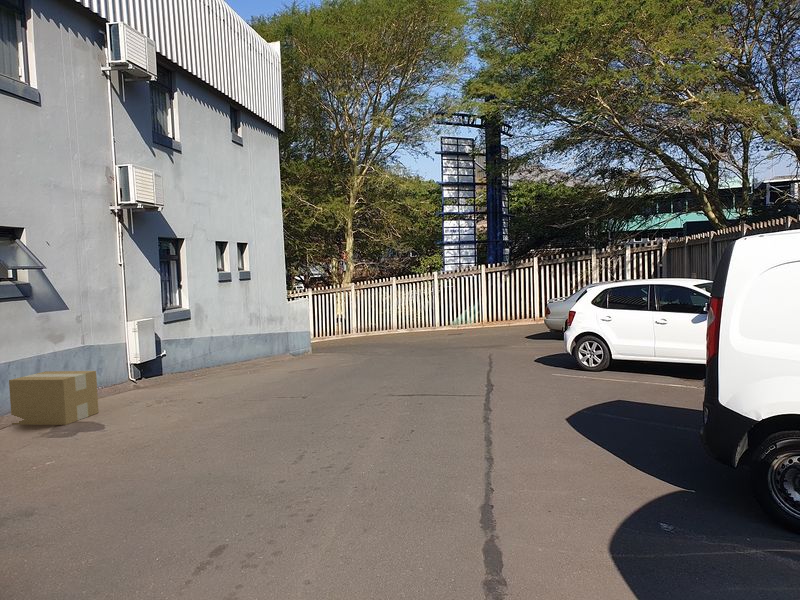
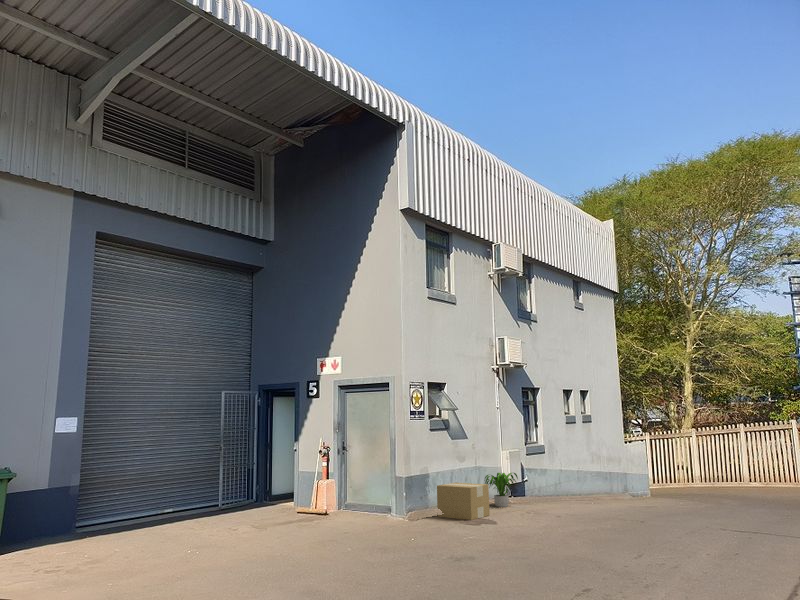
potted plant: none [97,349,147,396] -> present [485,473,518,507]

